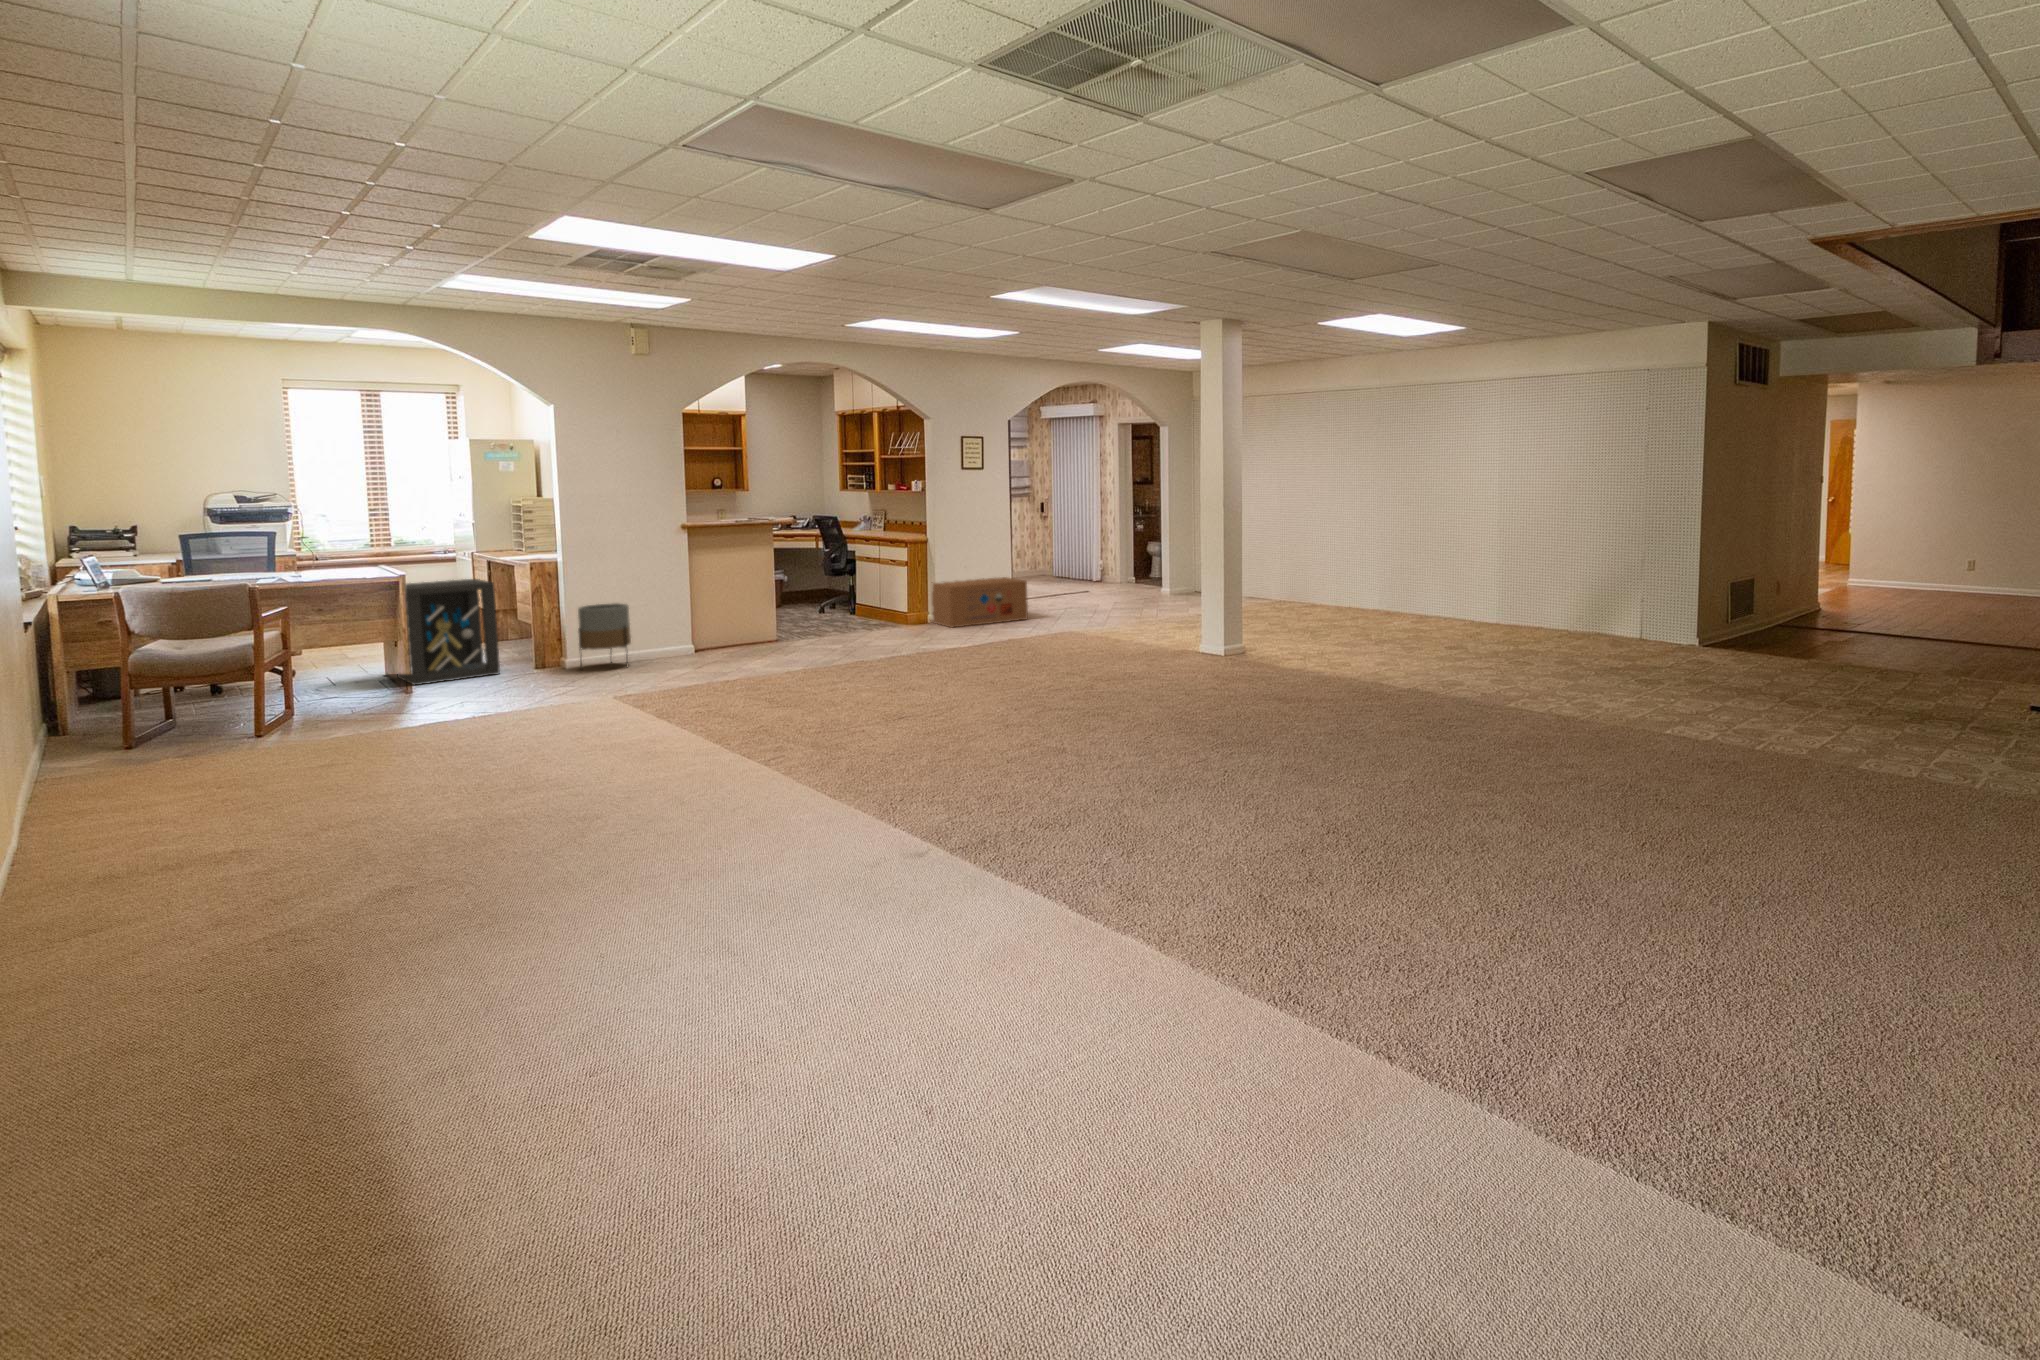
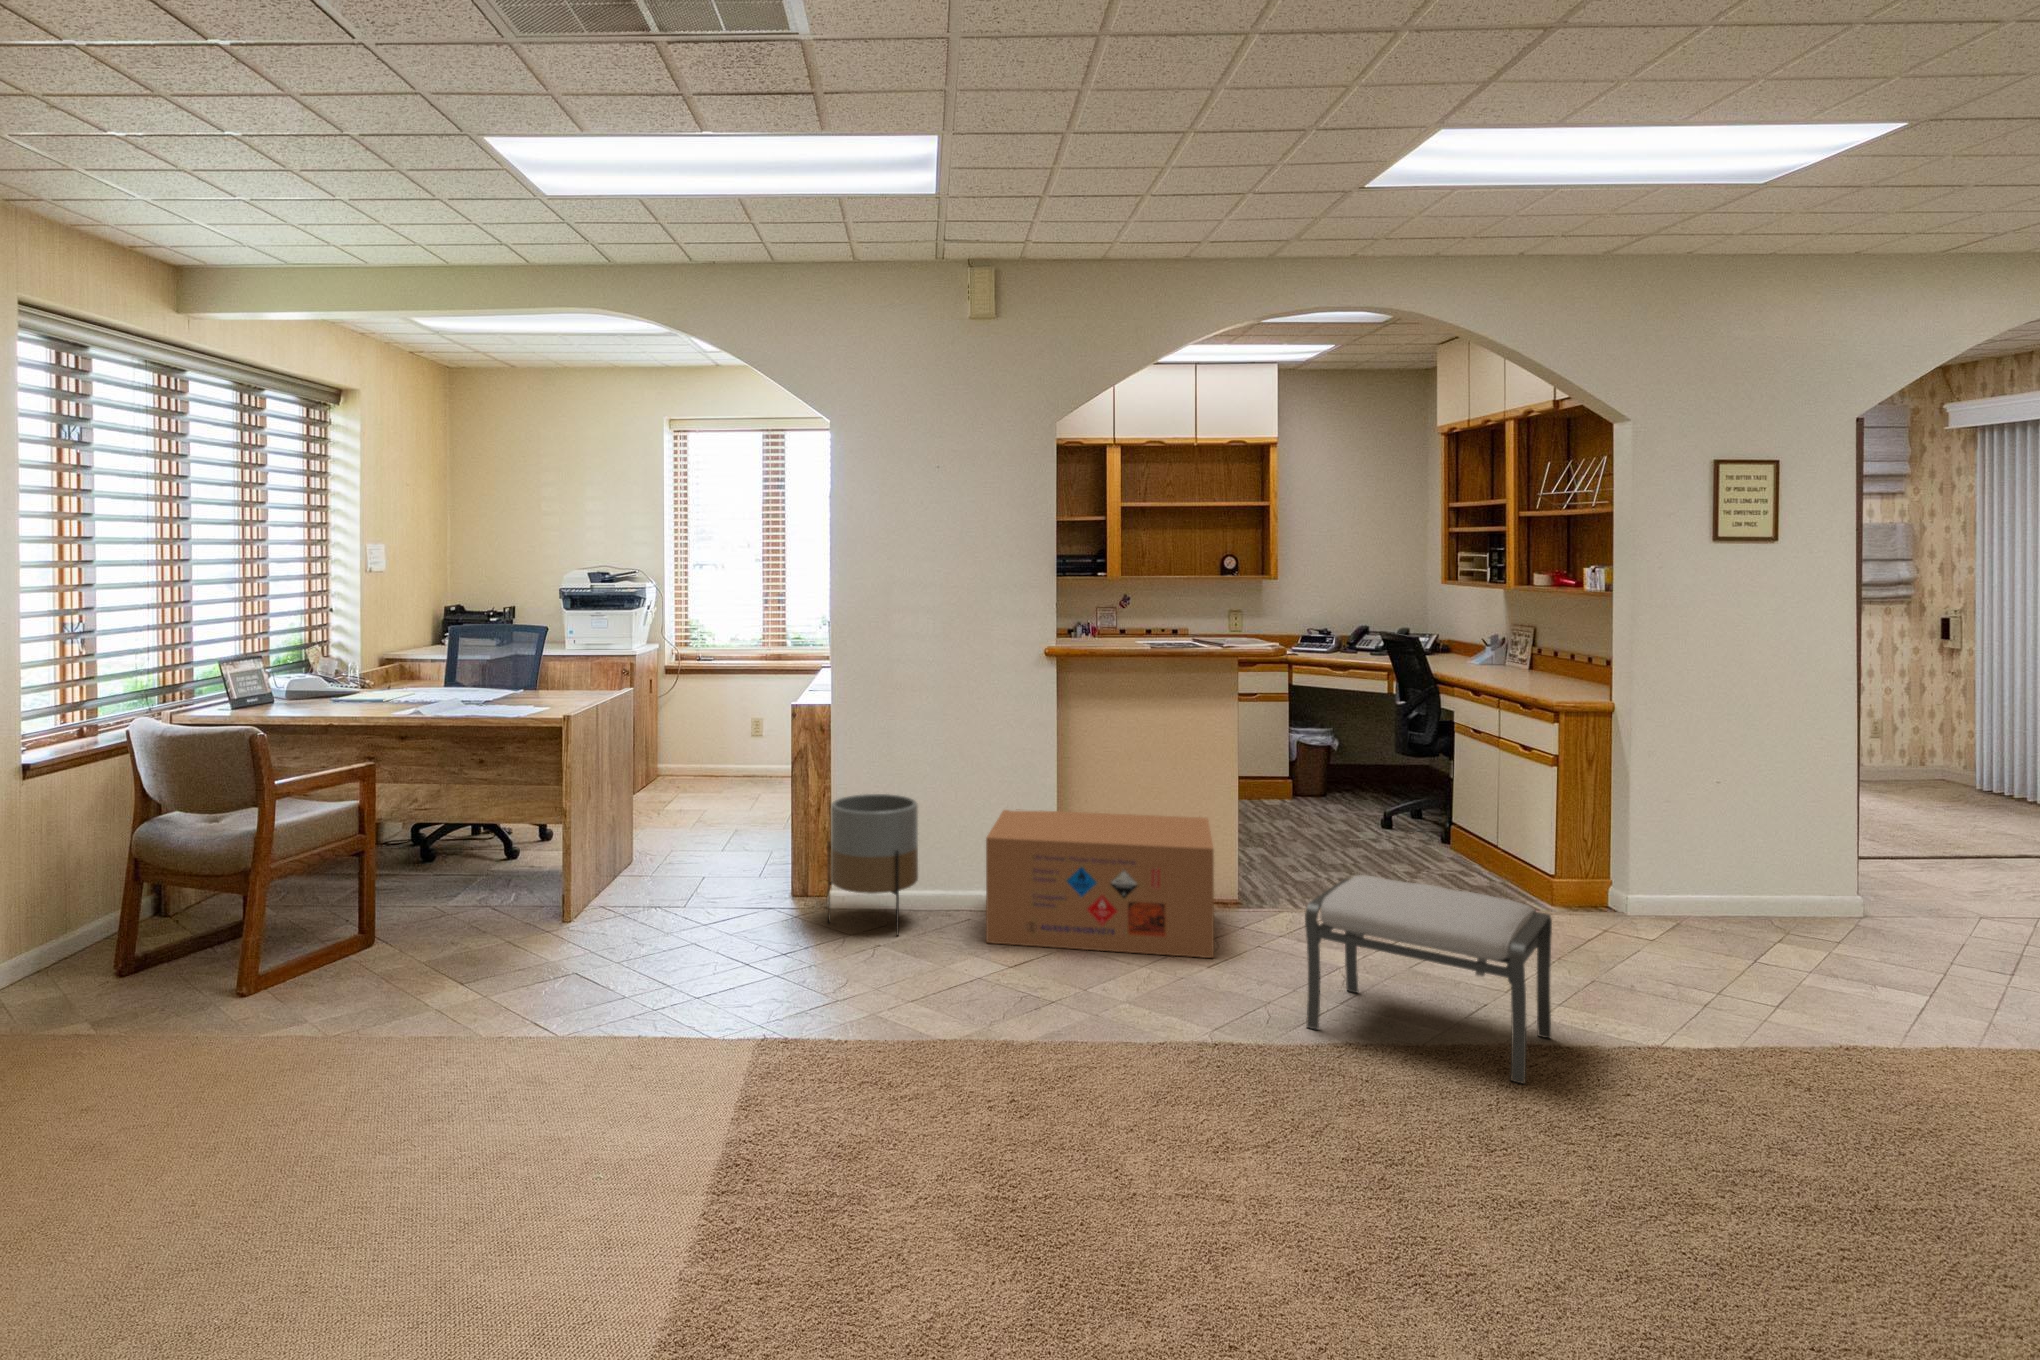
cardboard box: present [931,577,1028,628] -> present [986,810,1214,958]
storage cabinet: present [397,579,500,685] -> none [601,719,744,900]
ottoman: none [834,600,917,657] -> present [1305,875,1552,1084]

